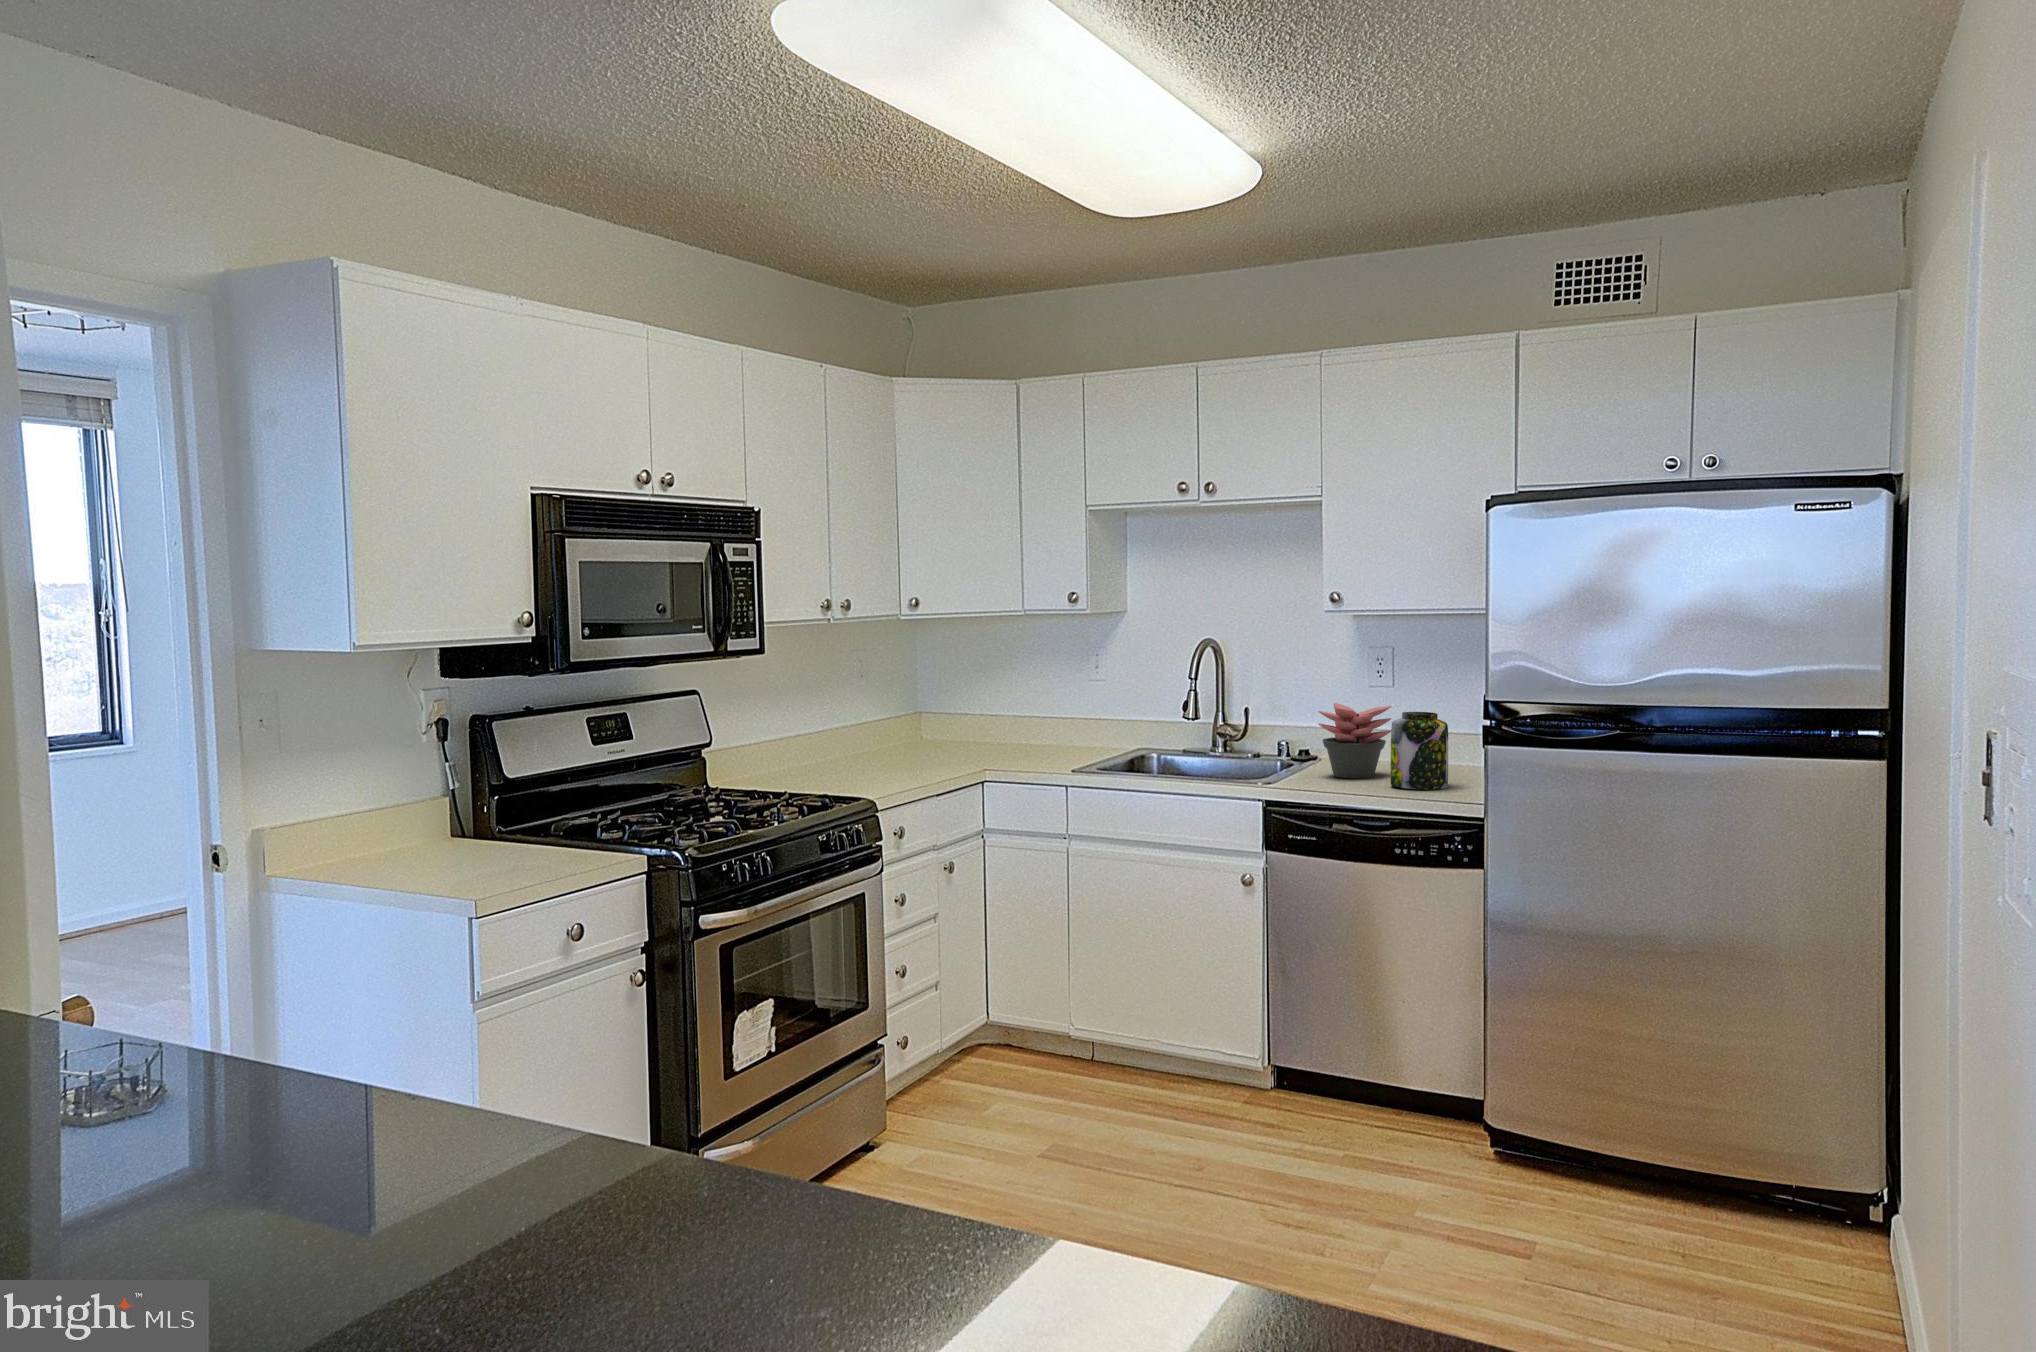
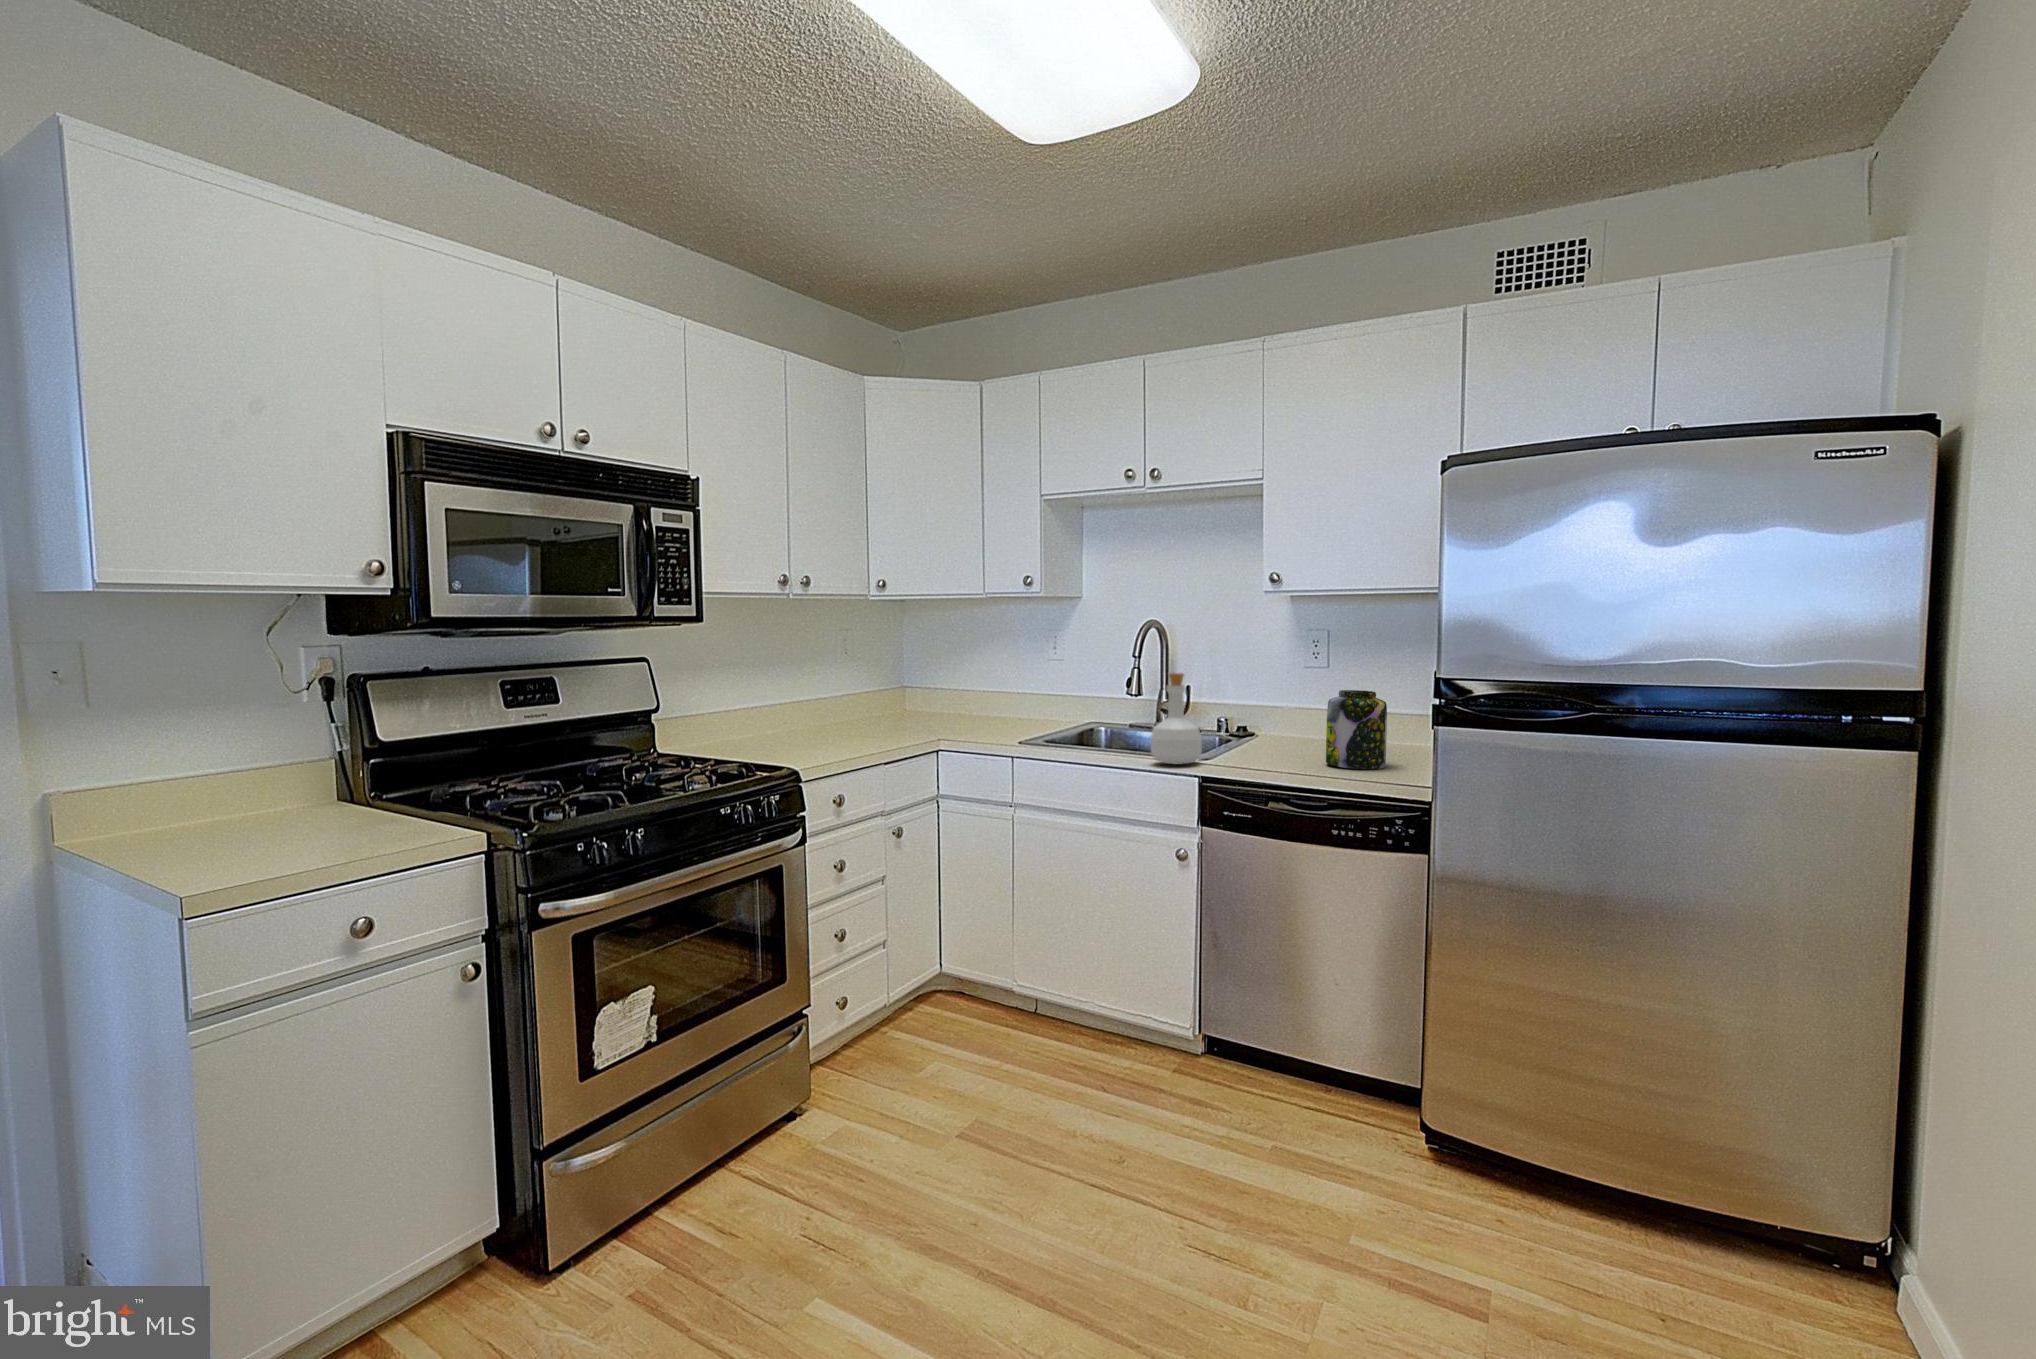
bottle: none [1215,697,1267,789] -> present [1151,673,1202,765]
succulent plant: present [1318,703,1391,778] -> none [1253,682,1326,755]

